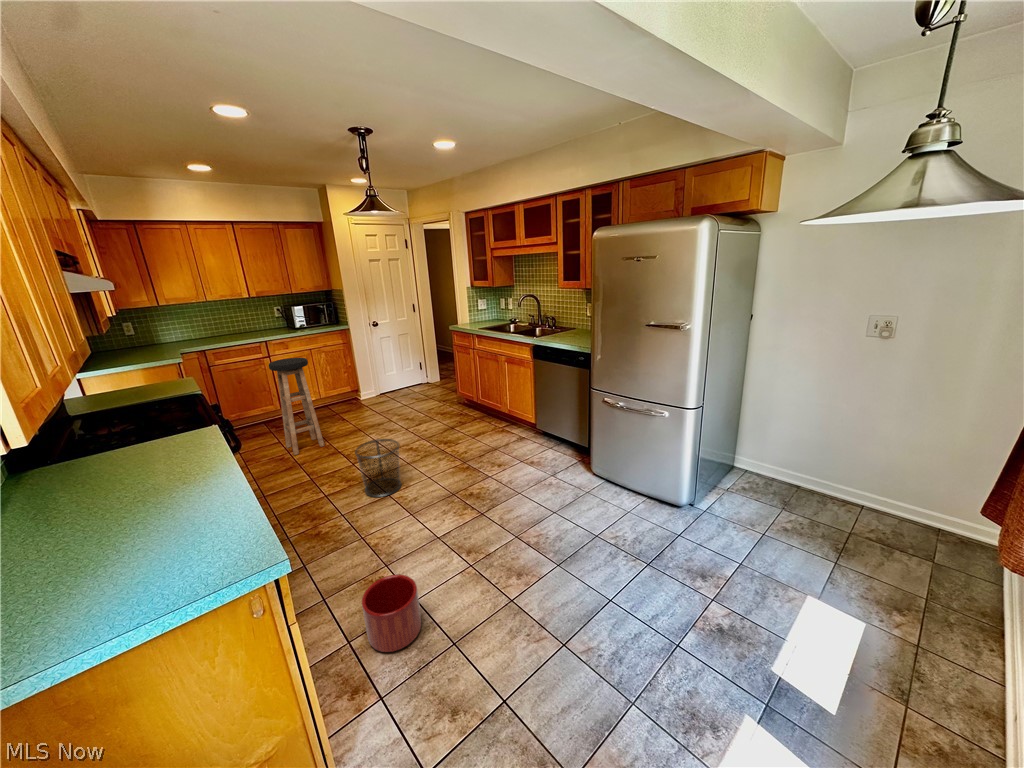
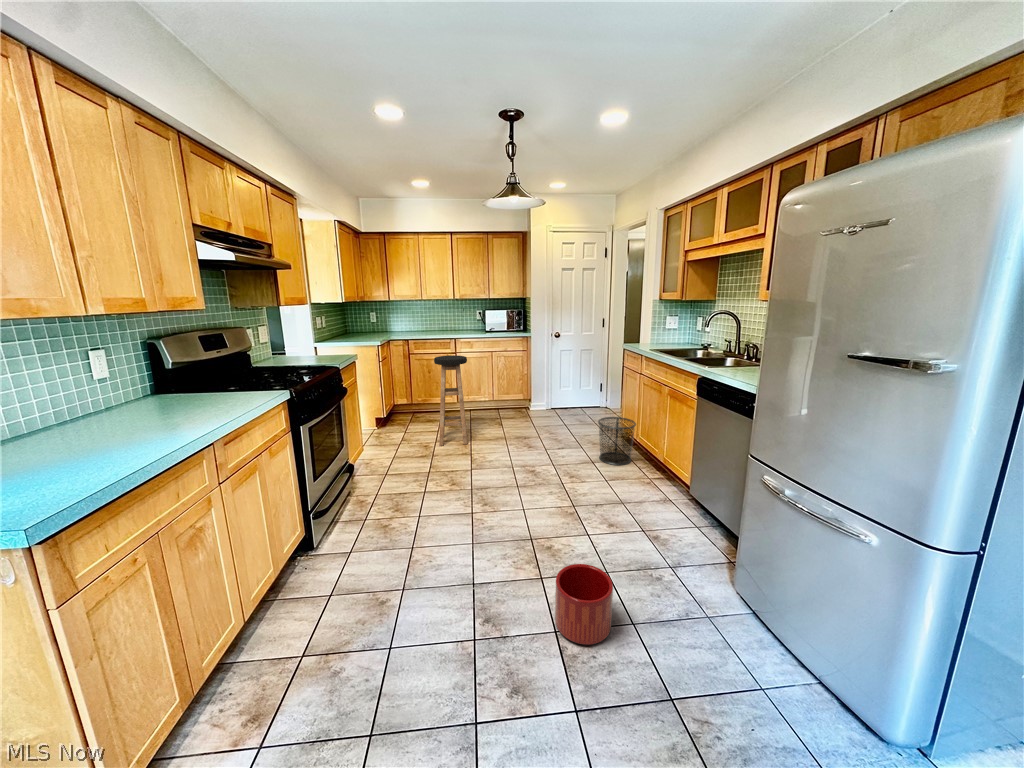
waste bin: present [355,439,401,497] -> present [598,417,636,465]
planter: present [362,574,421,652] -> present [555,564,613,645]

